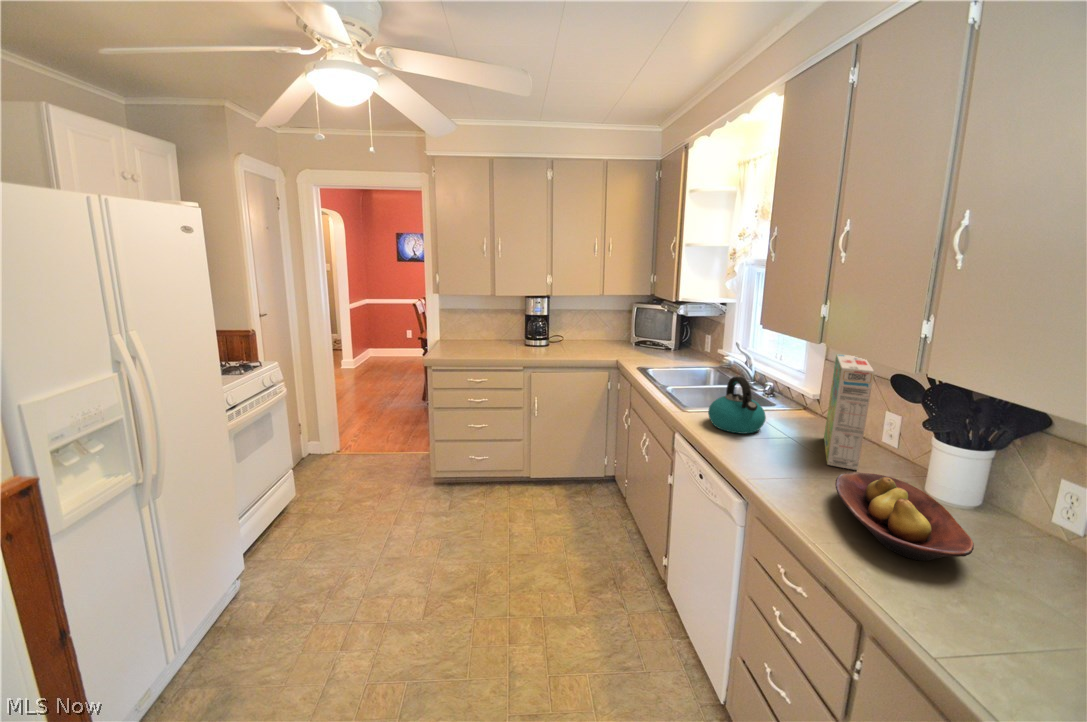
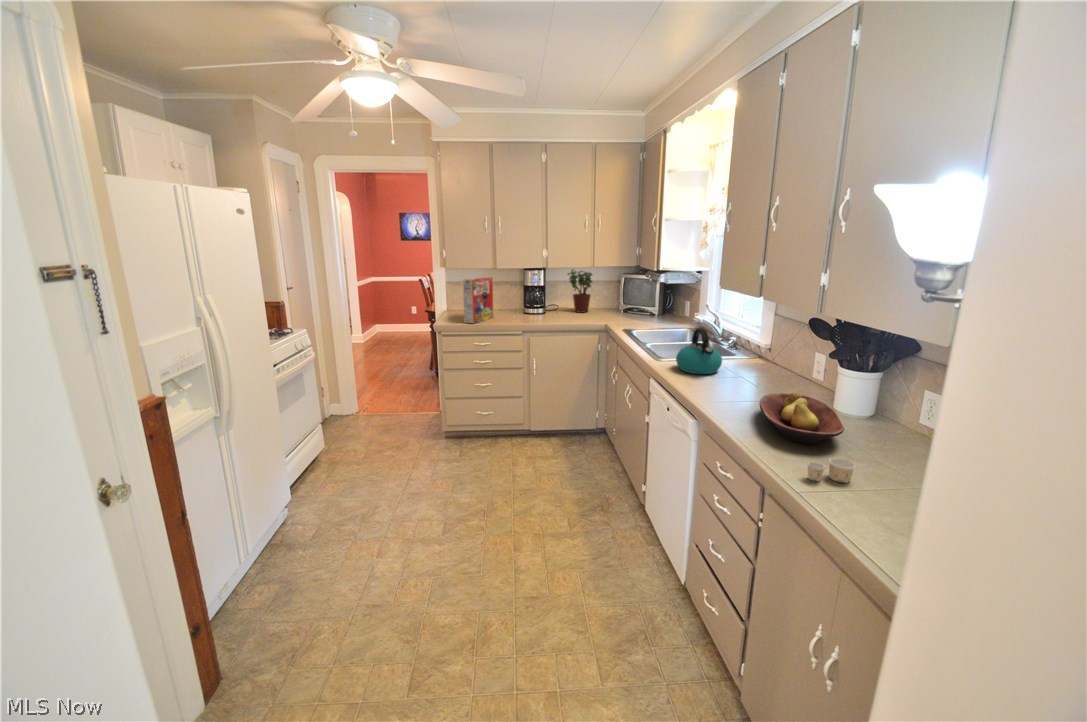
potted plant: none [573,297,601,345] -> present [568,270,592,313]
cereal box: present [824,354,874,470] -> present [463,277,493,323]
paper cup: none [947,602,1026,647] -> present [808,458,855,483]

